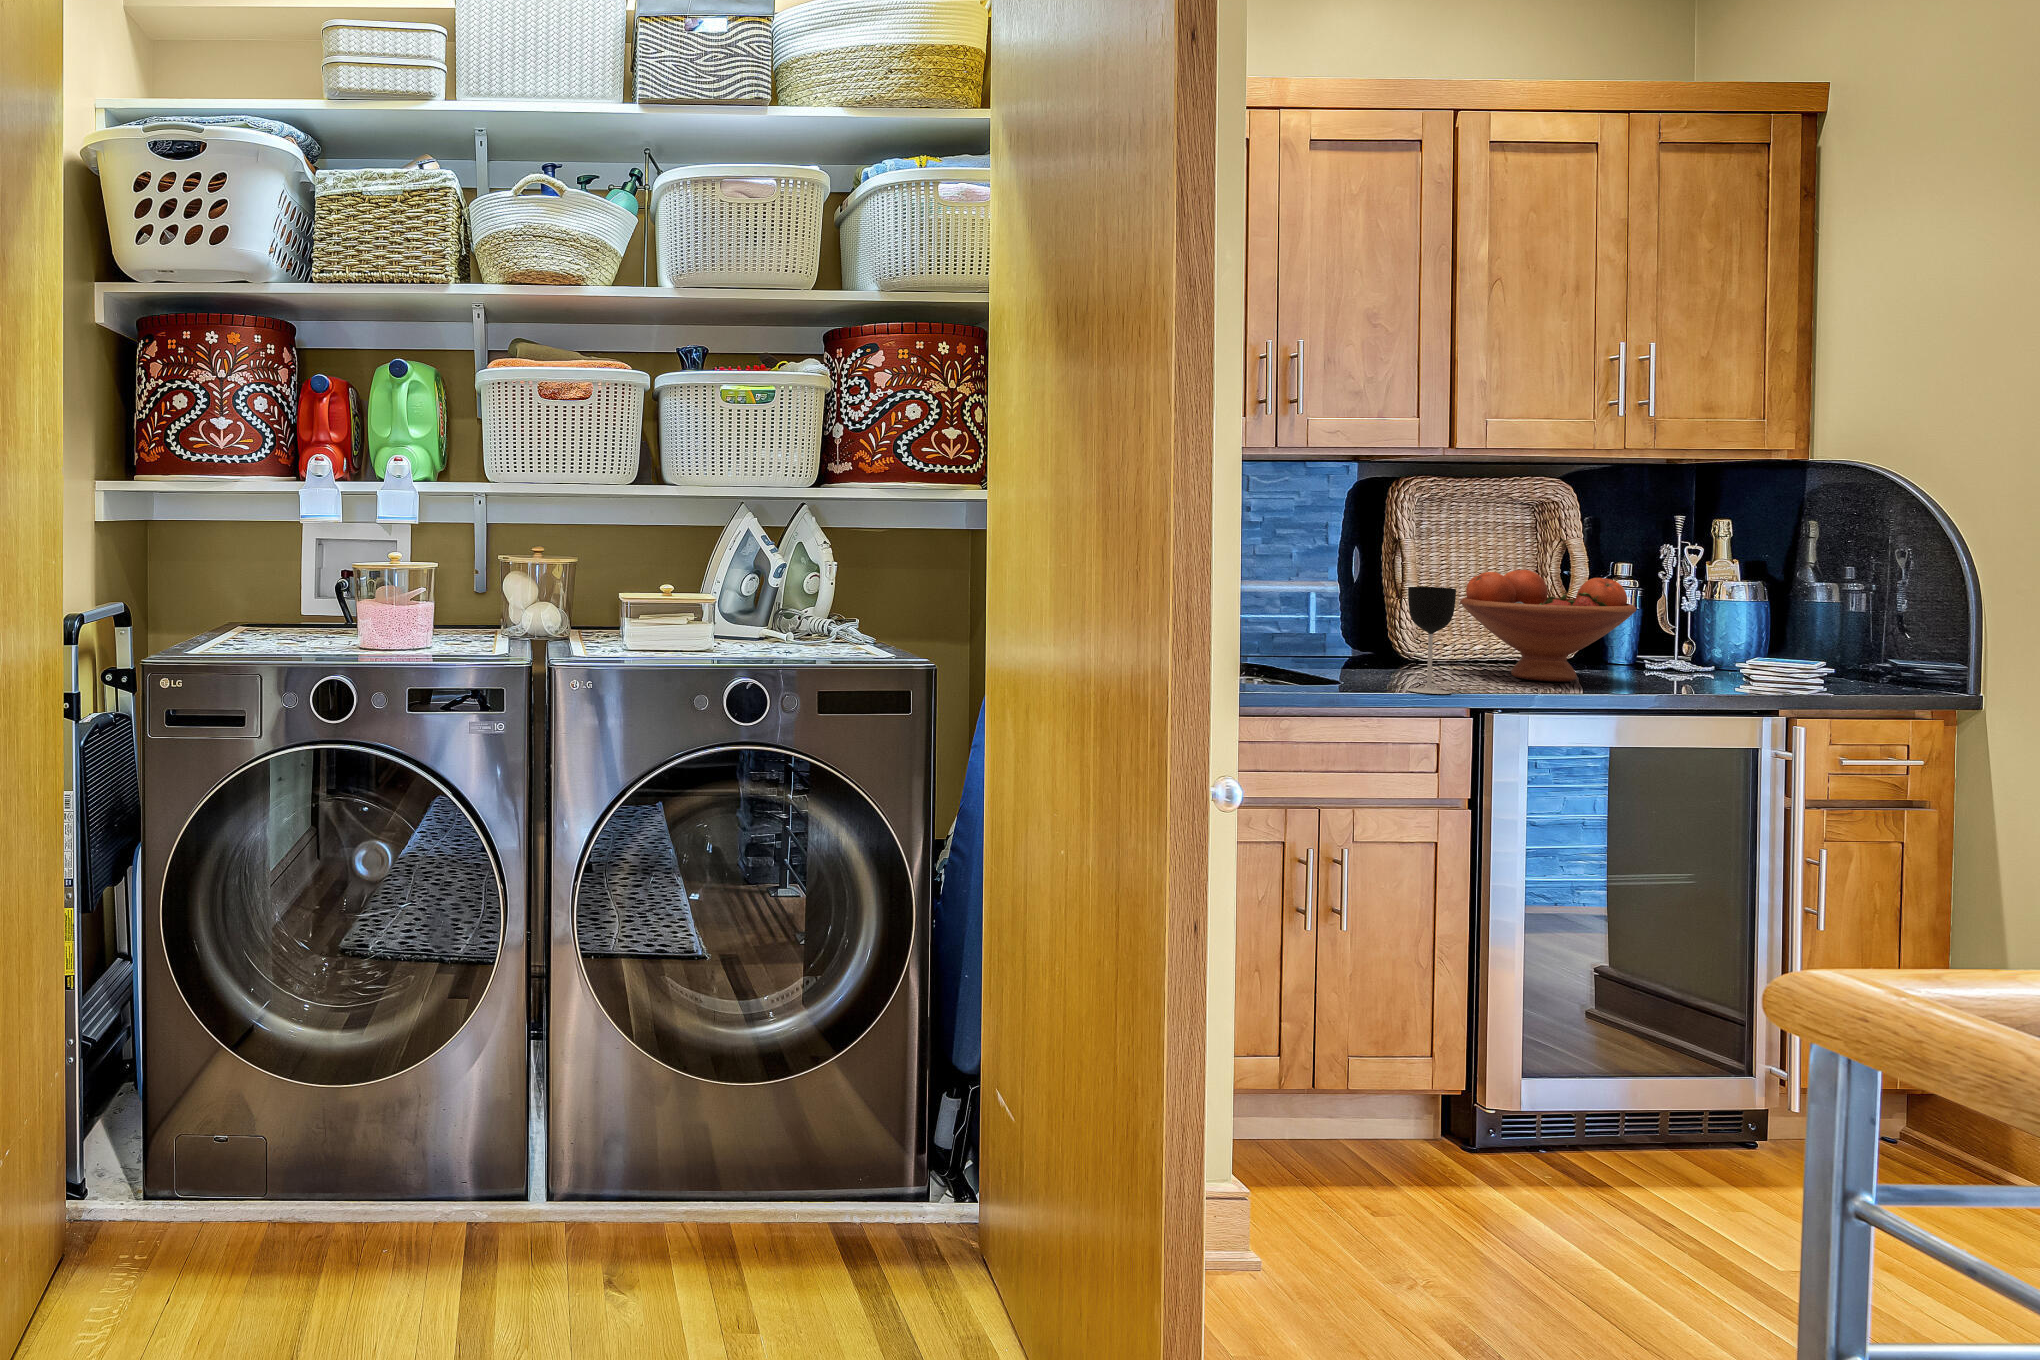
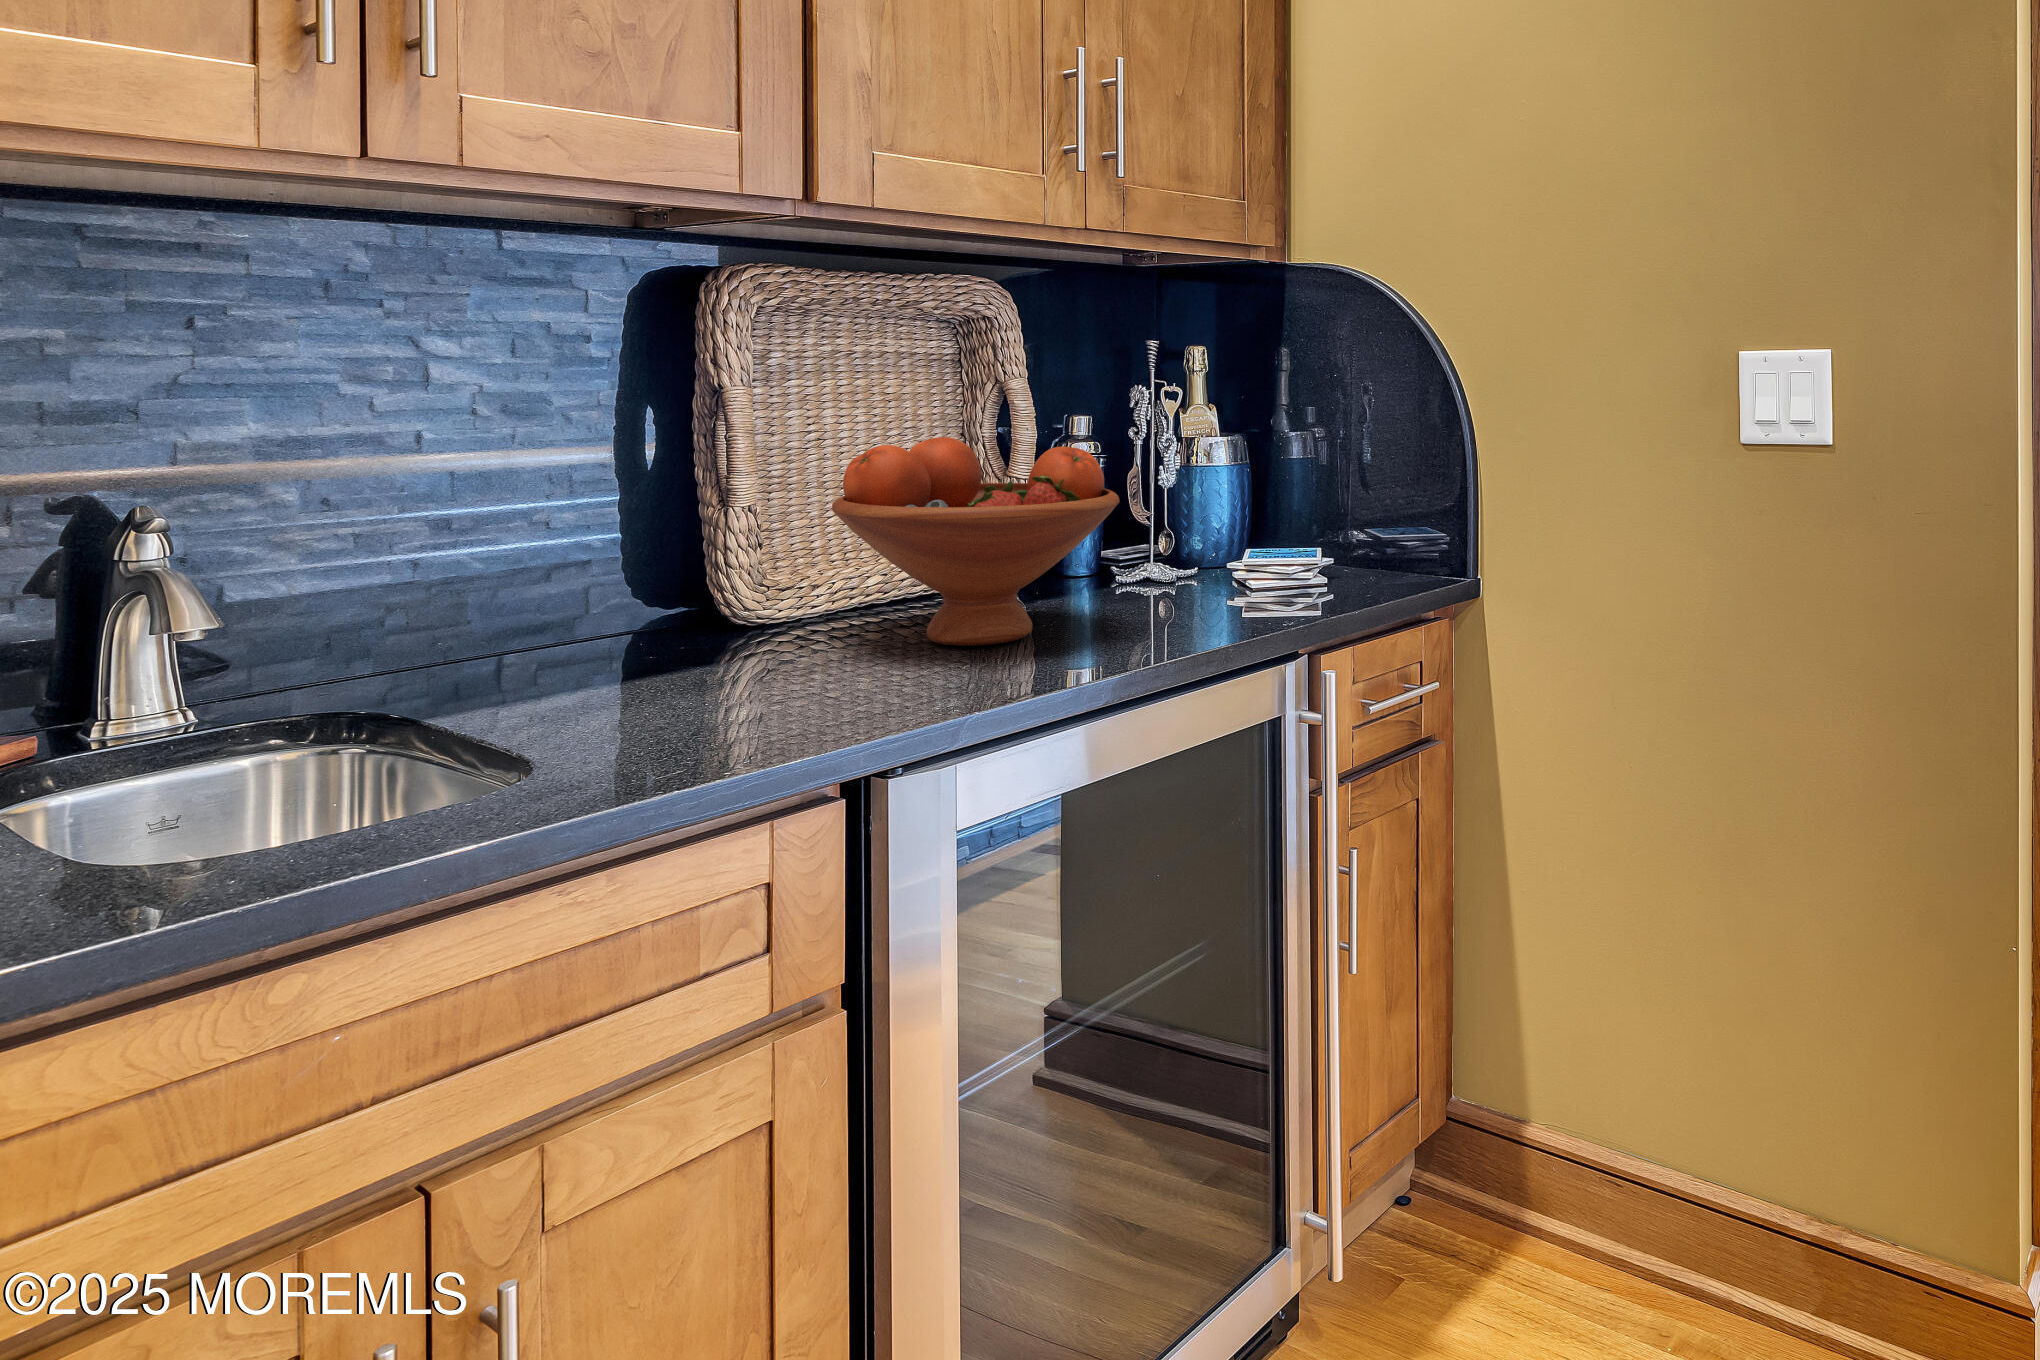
wine glass: present [1407,587,1456,694] -> none [699,492,807,747]

